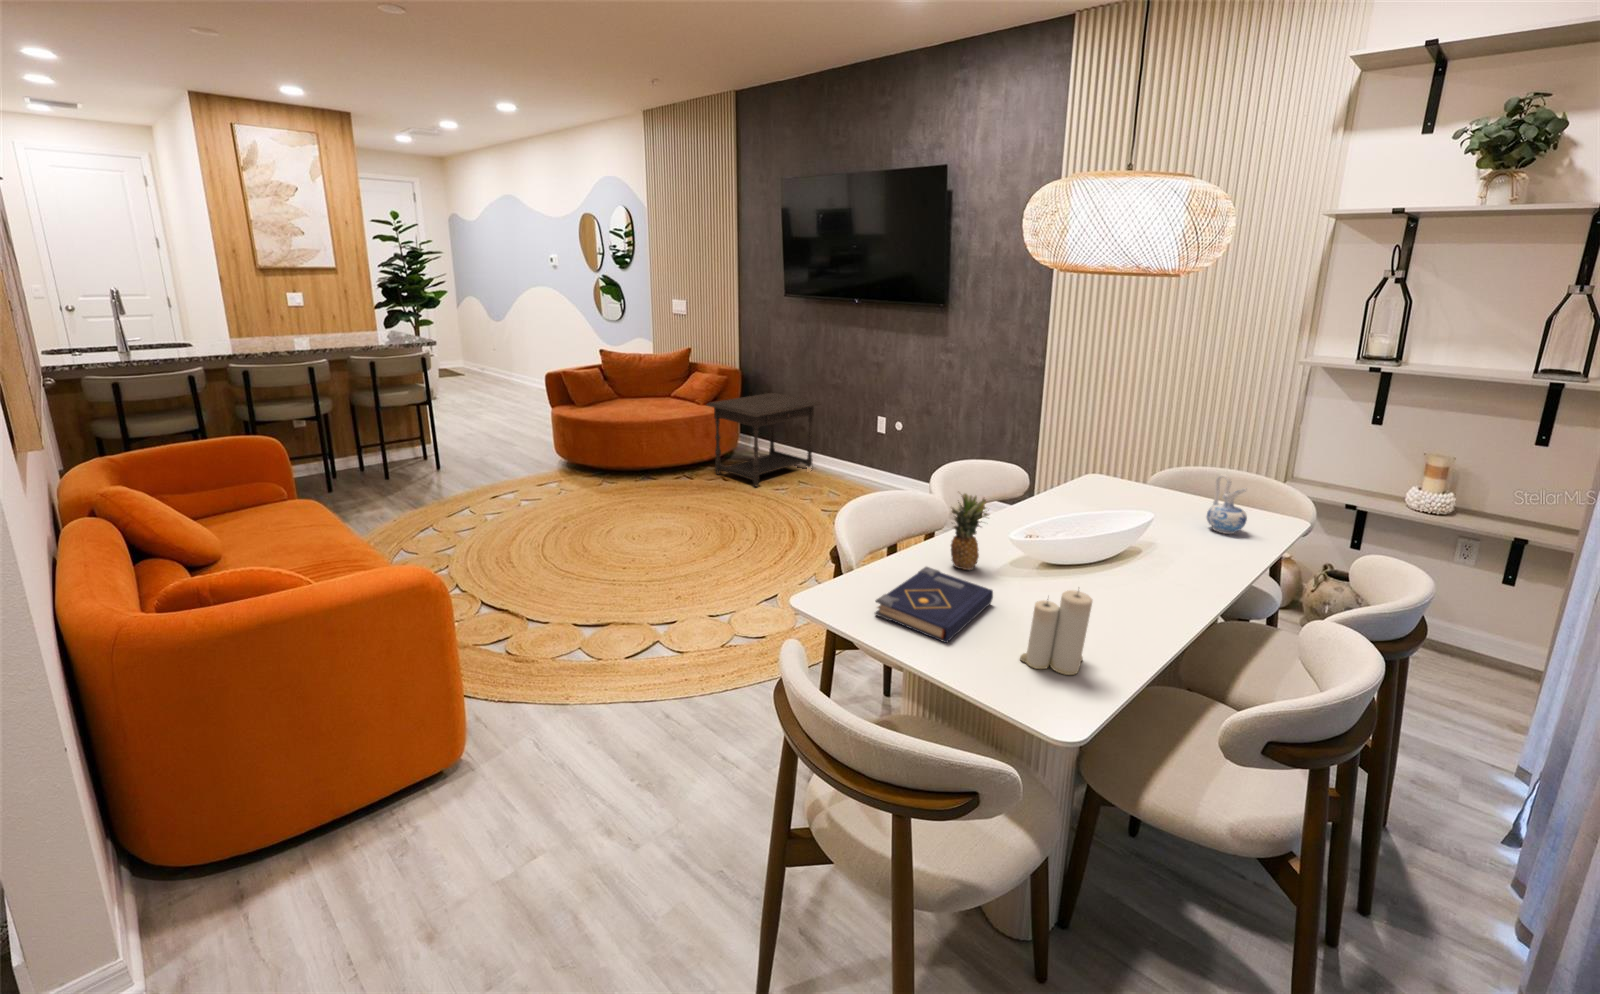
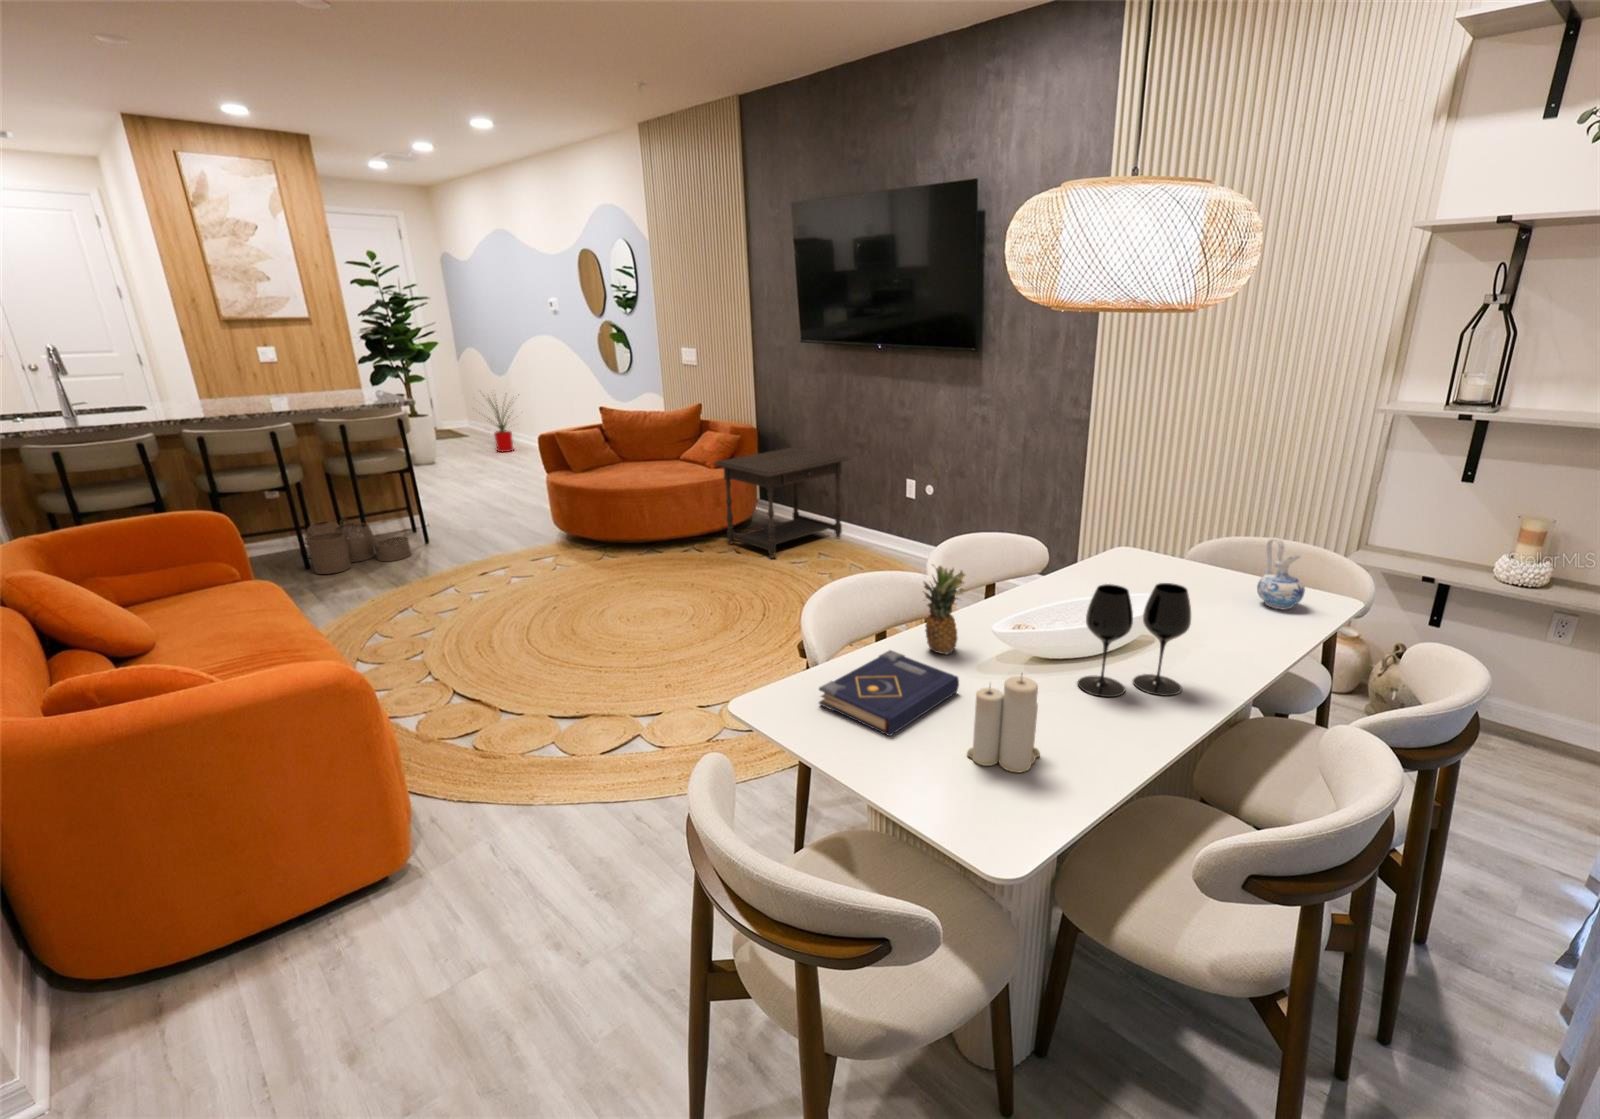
house plant: none [477,333,524,391] -> present [488,398,513,452]
woven basket: none [329,444,431,495] -> present [305,520,411,574]
wine glass: none [1089,510,1190,608] -> present [1078,583,1191,697]

